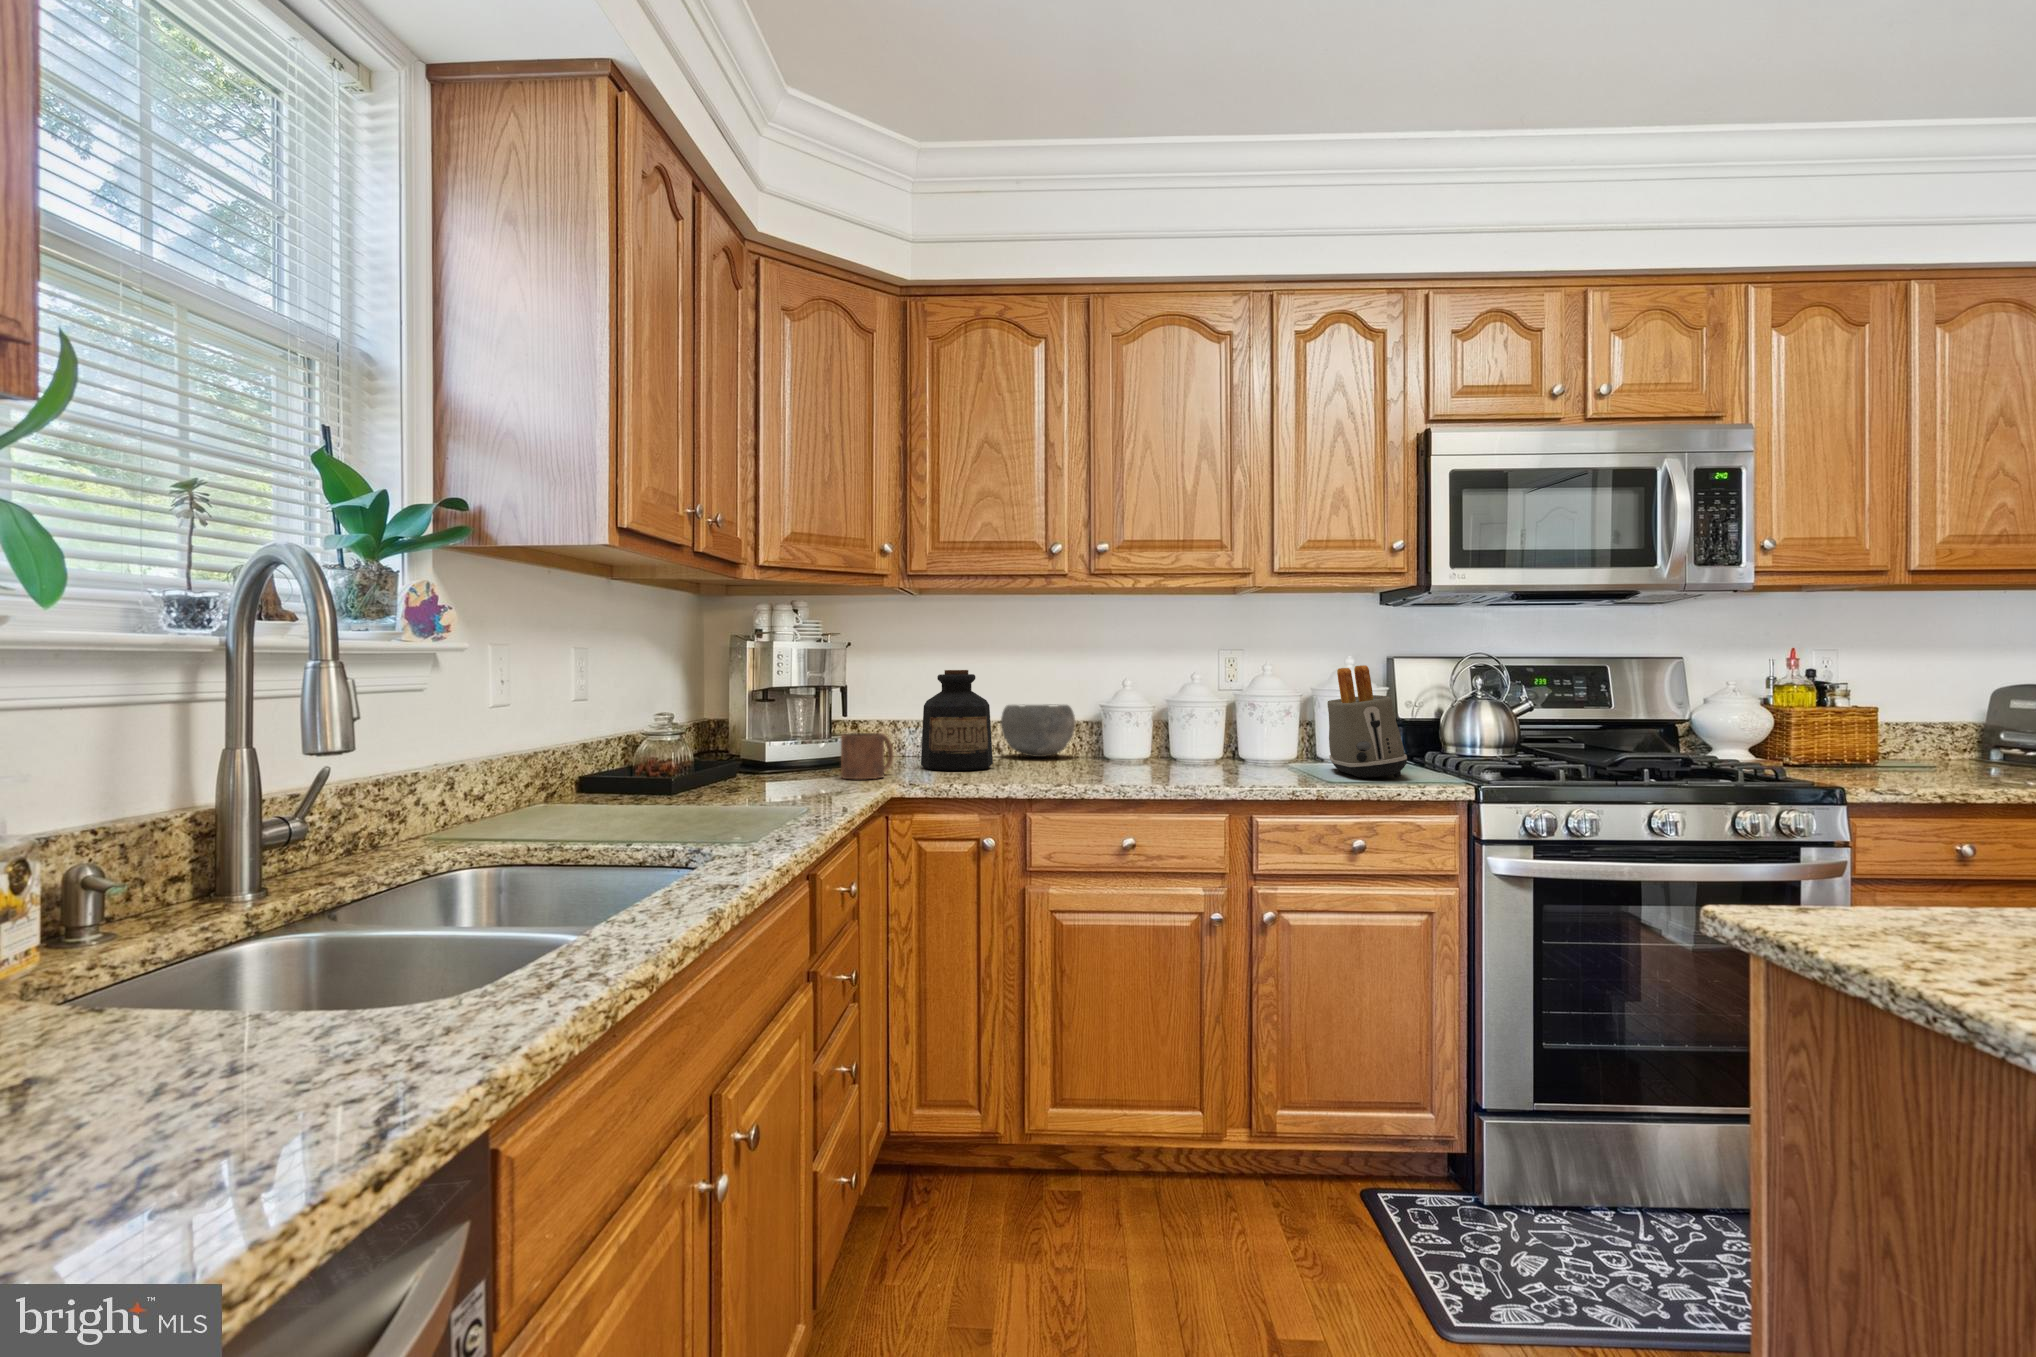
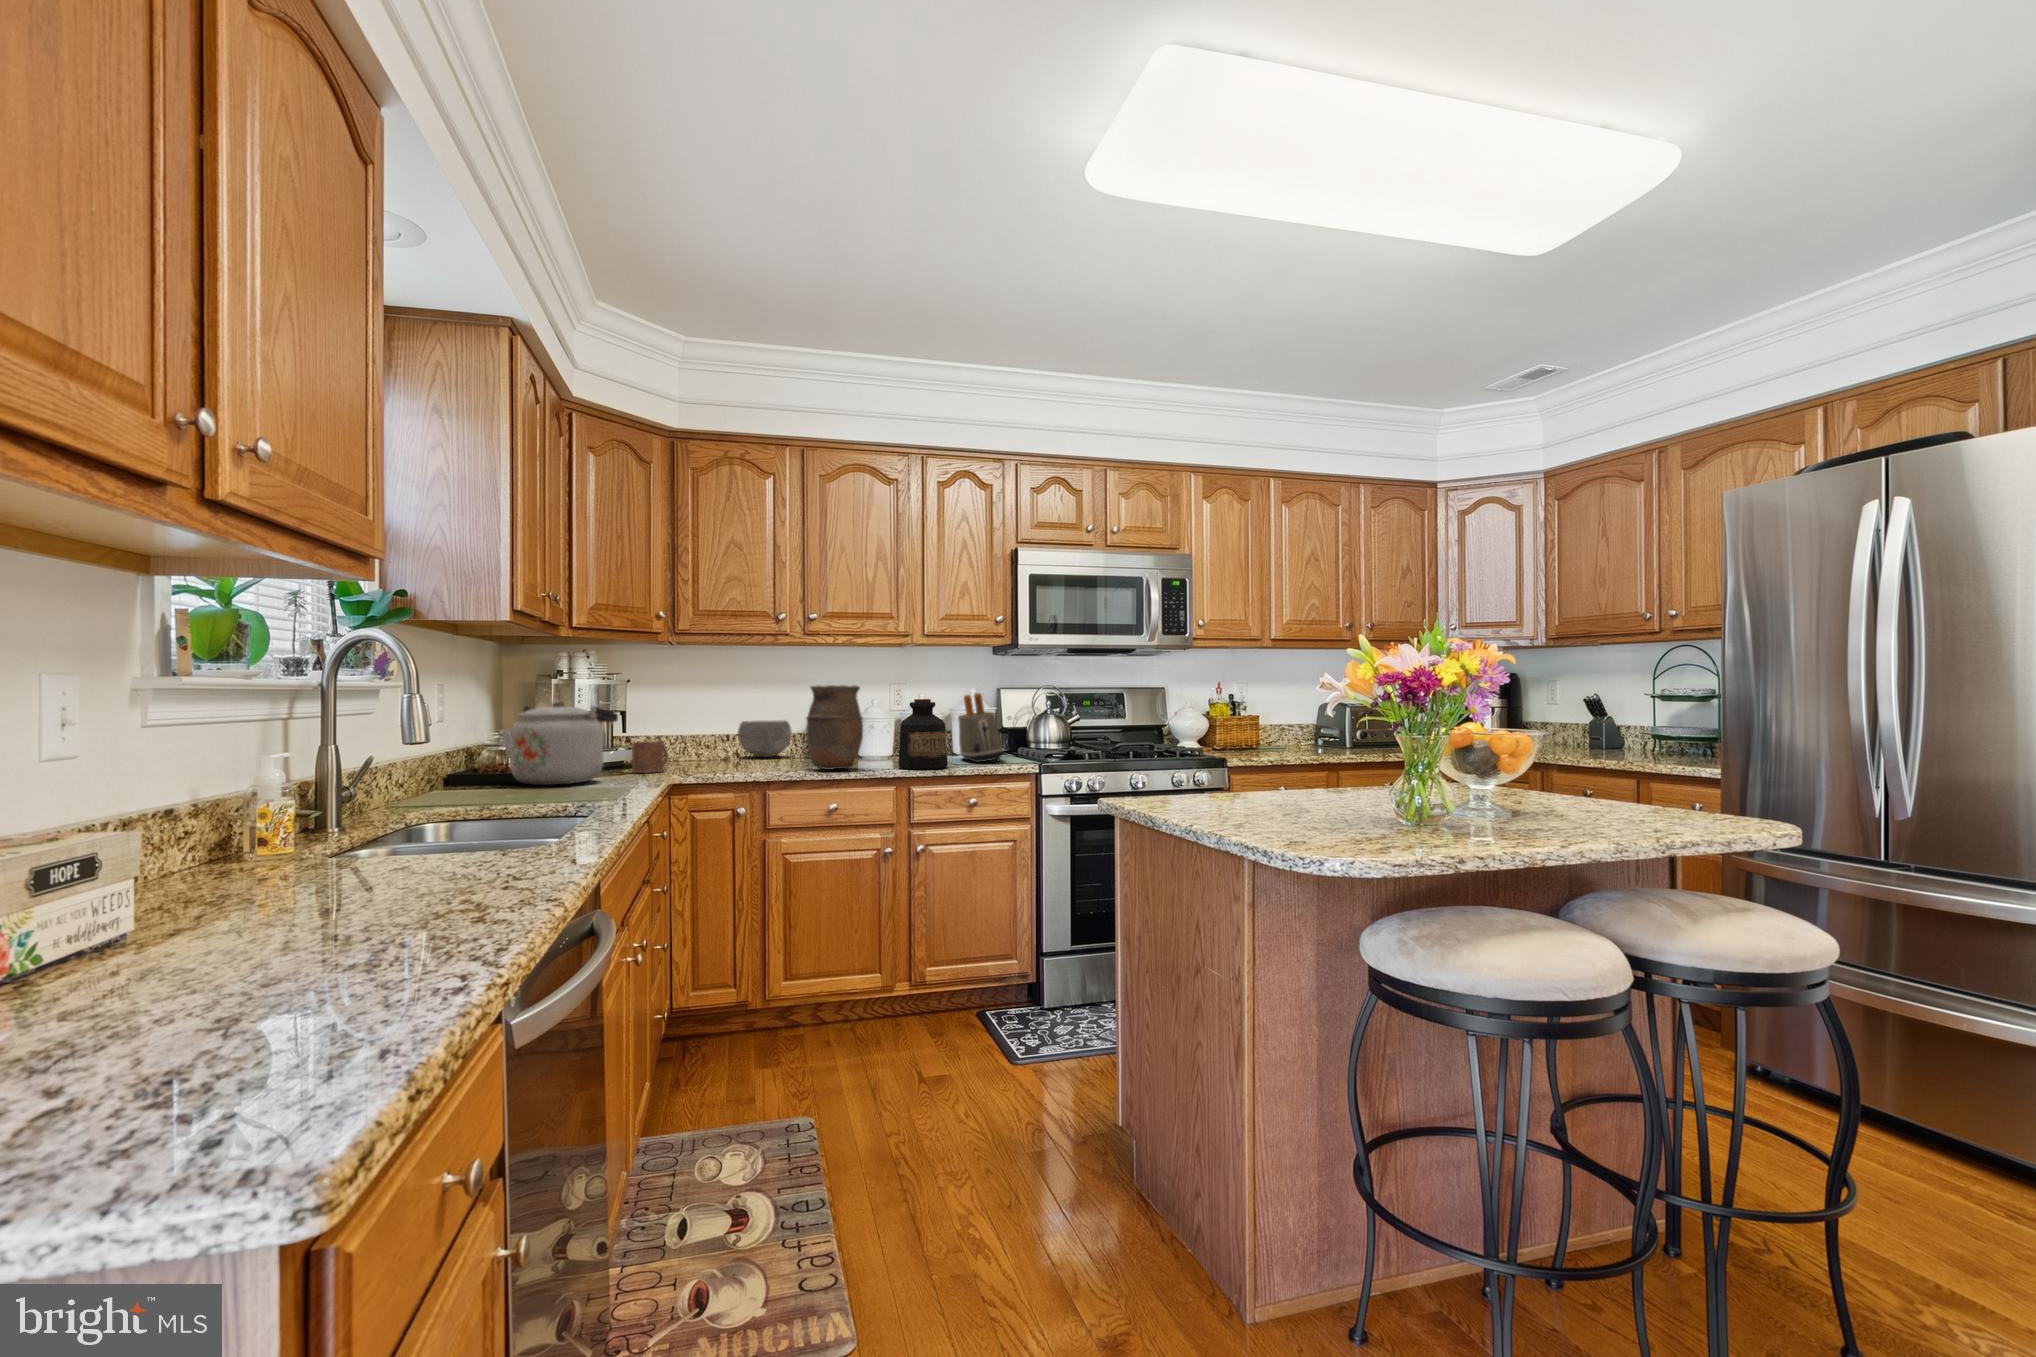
vase: none [1087,651,1176,784] -> present [806,685,863,770]
bottle: present [921,670,993,770] -> present [899,699,948,769]
kettle: none [655,671,809,796] -> present [502,701,618,785]

